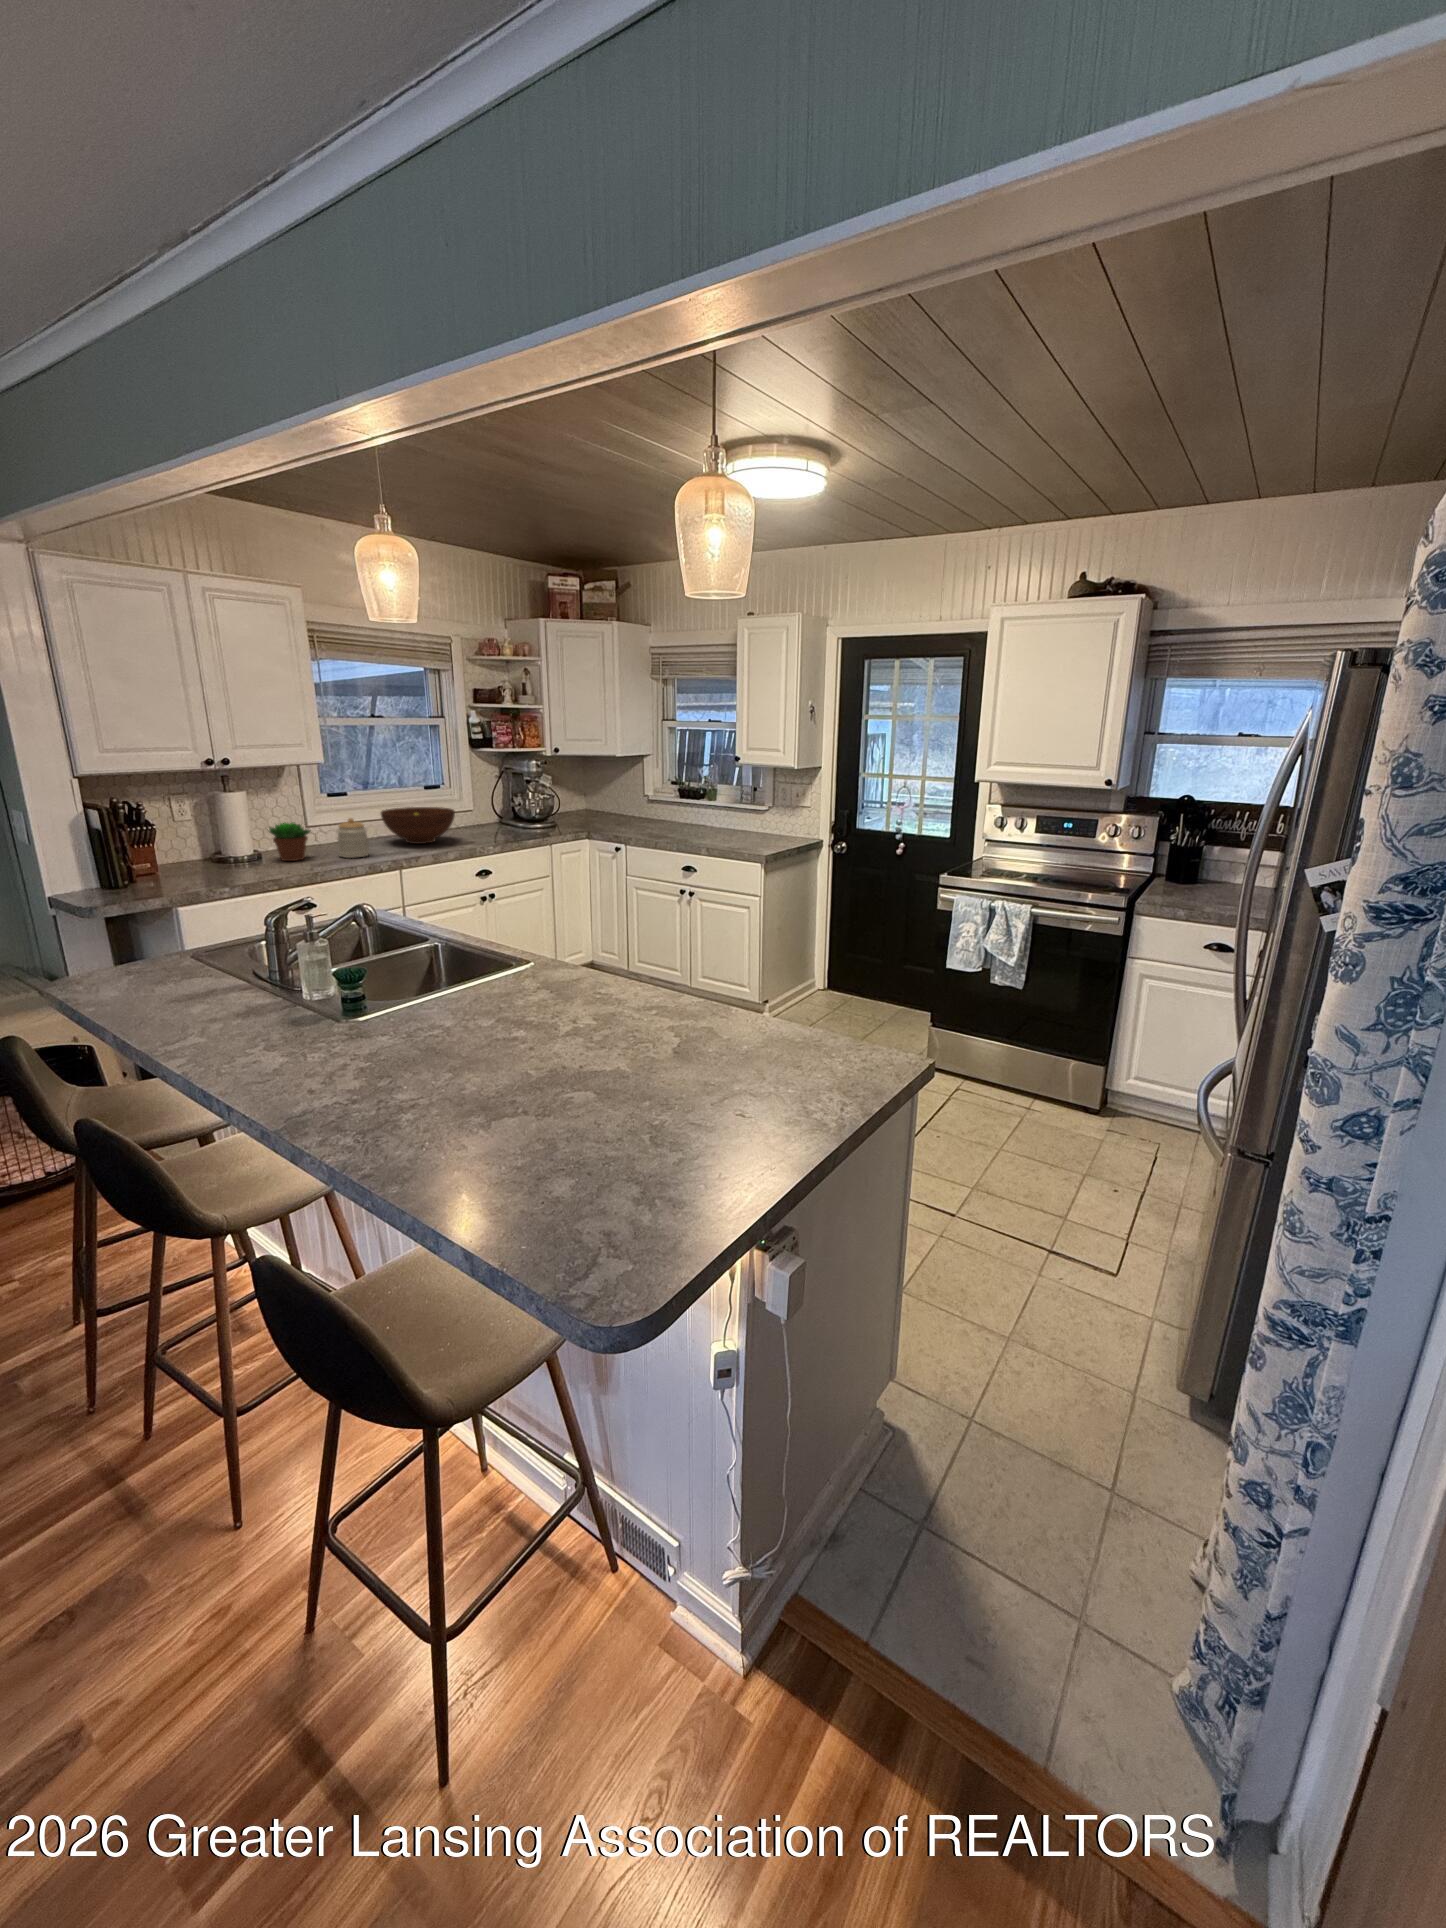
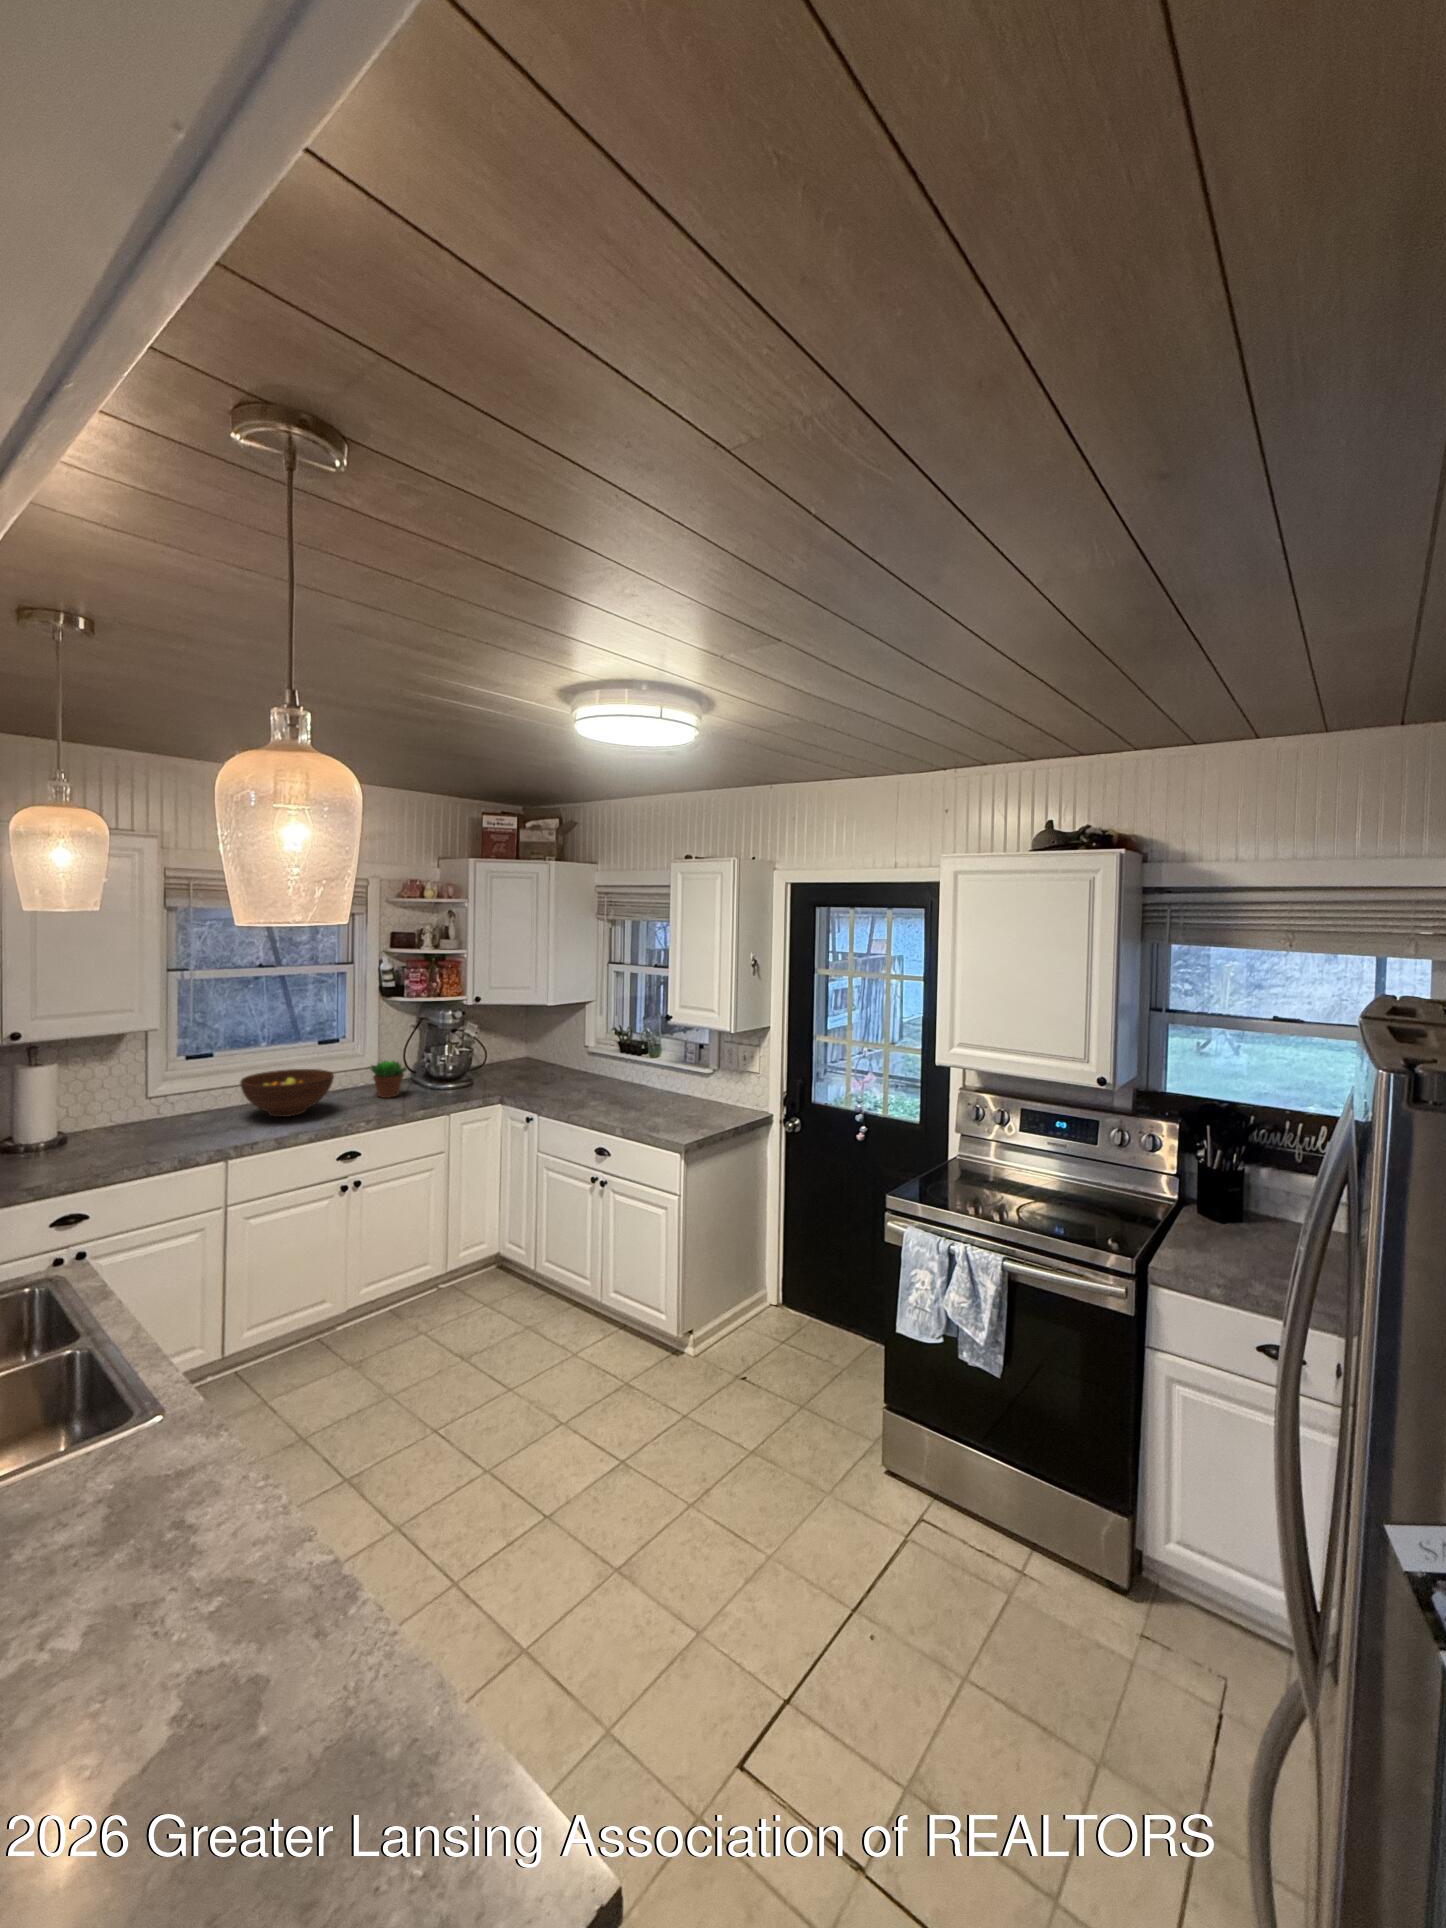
jar: present [337,818,369,858] -> none [164,1093,205,1143]
succulent plant: present [267,822,310,861] -> present [371,1061,407,1098]

